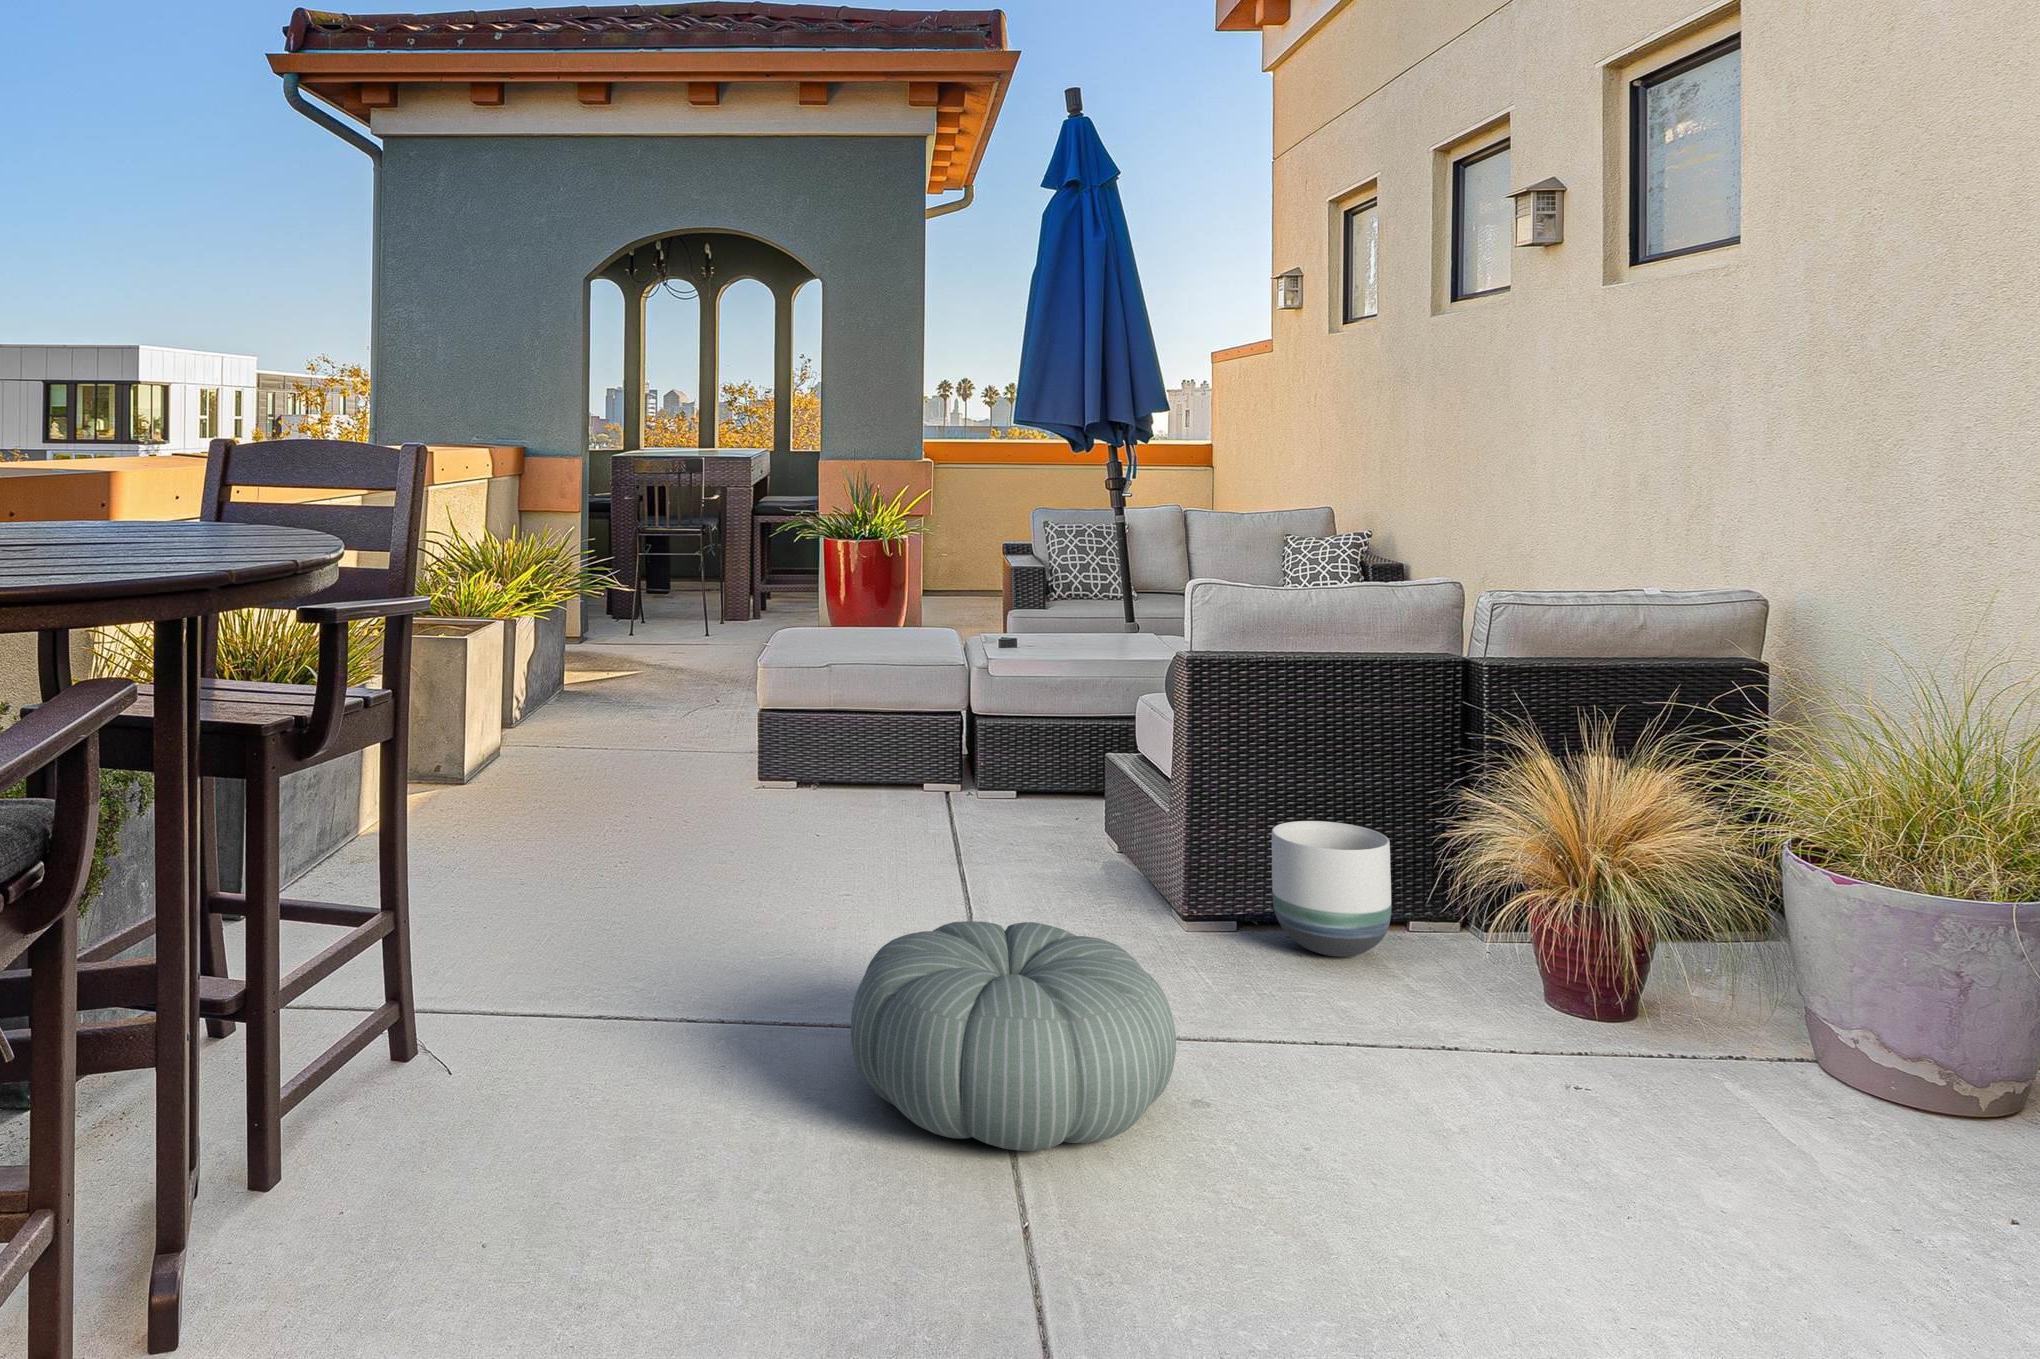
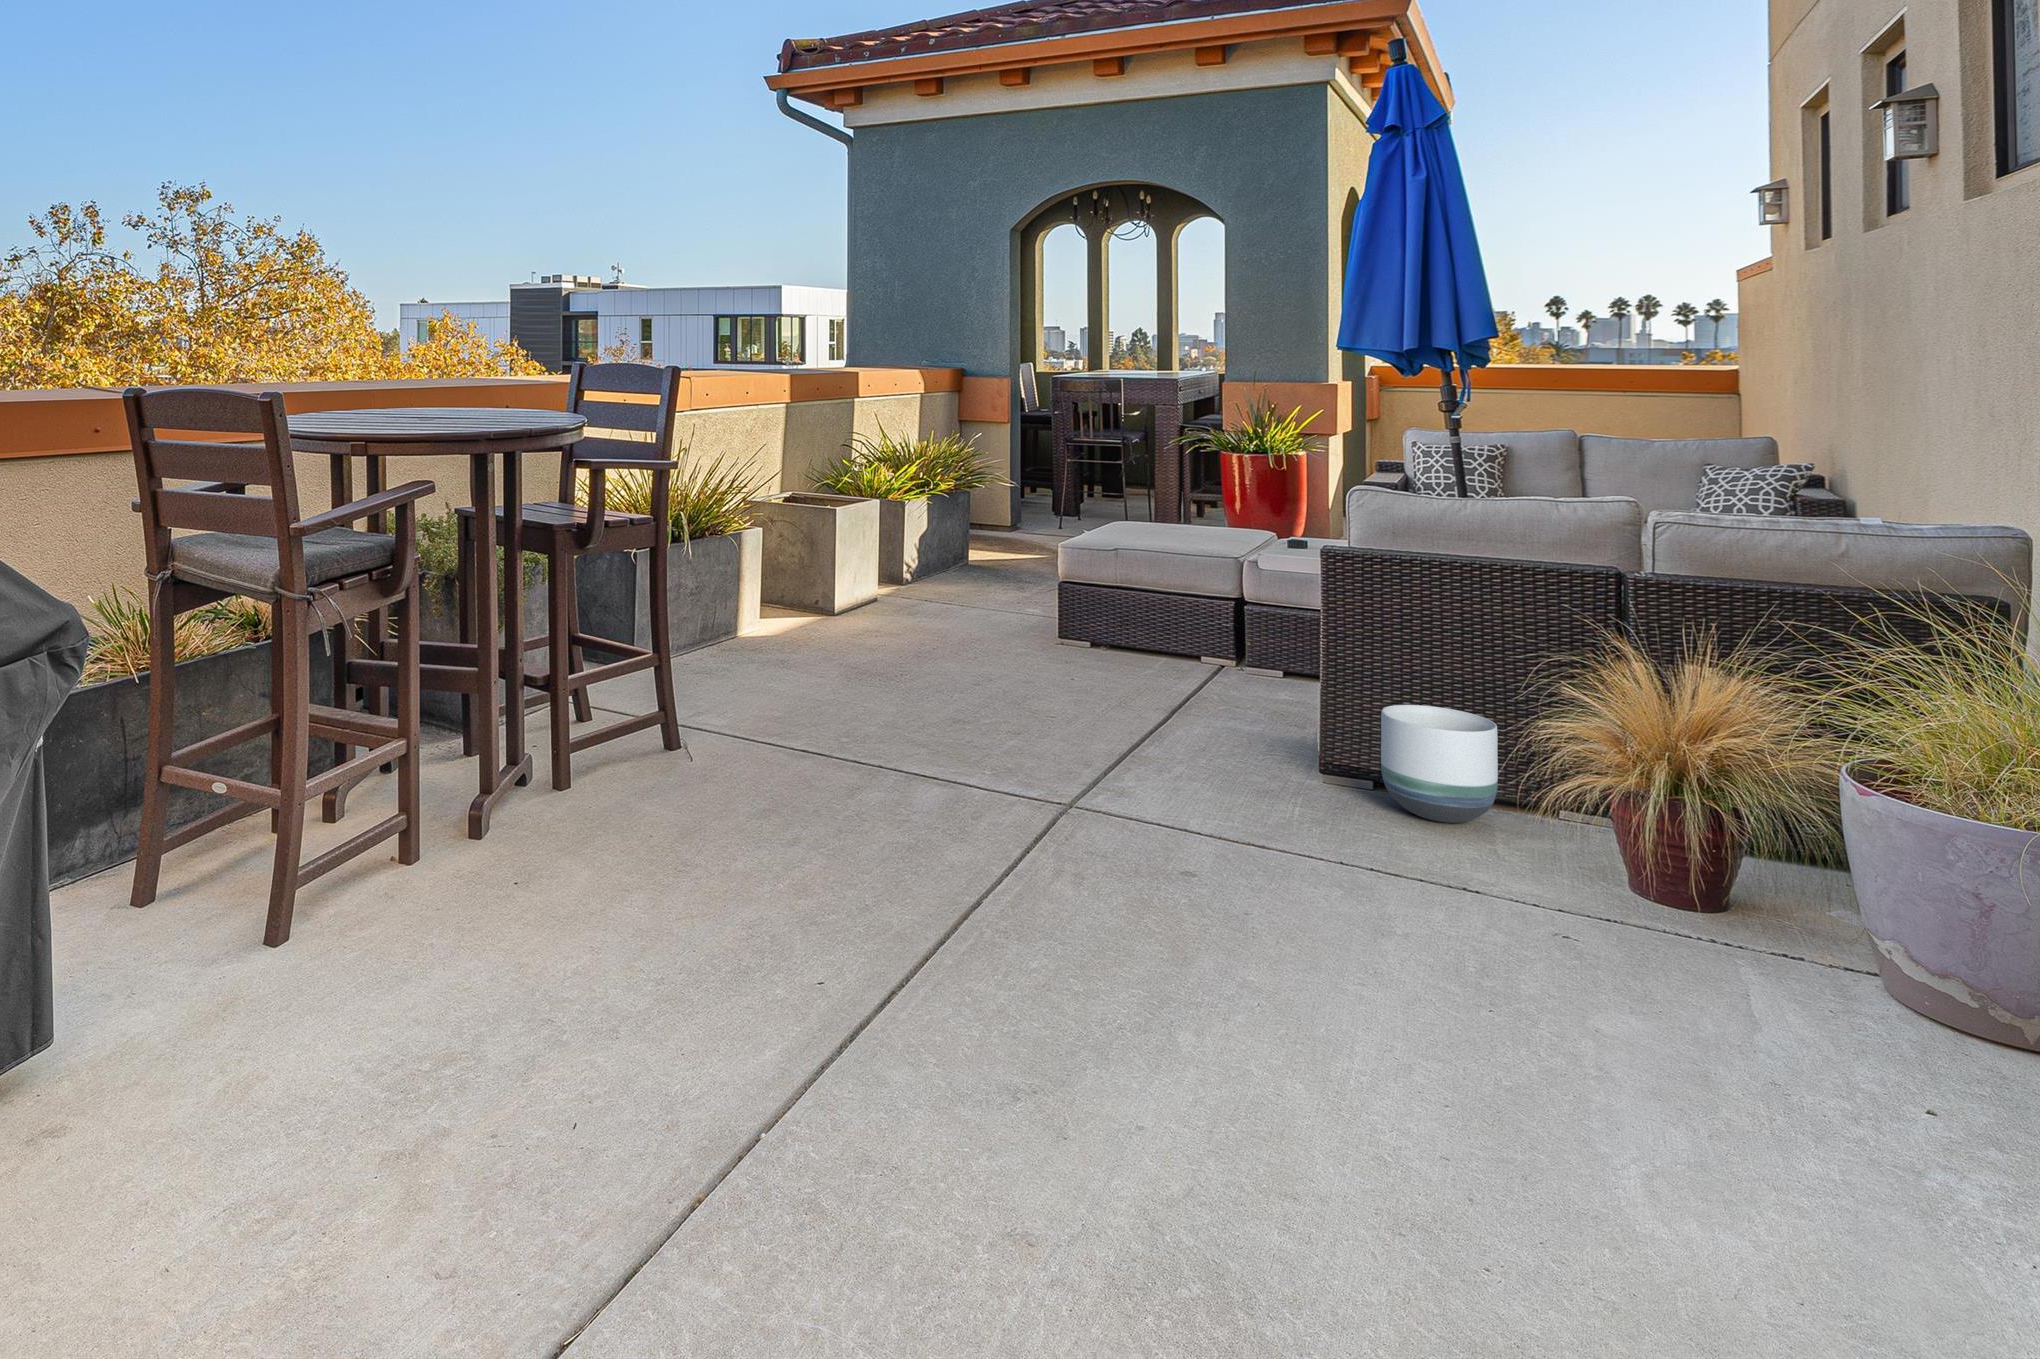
pouf: present [851,921,1176,1151] -> none [919,720,1160,871]

